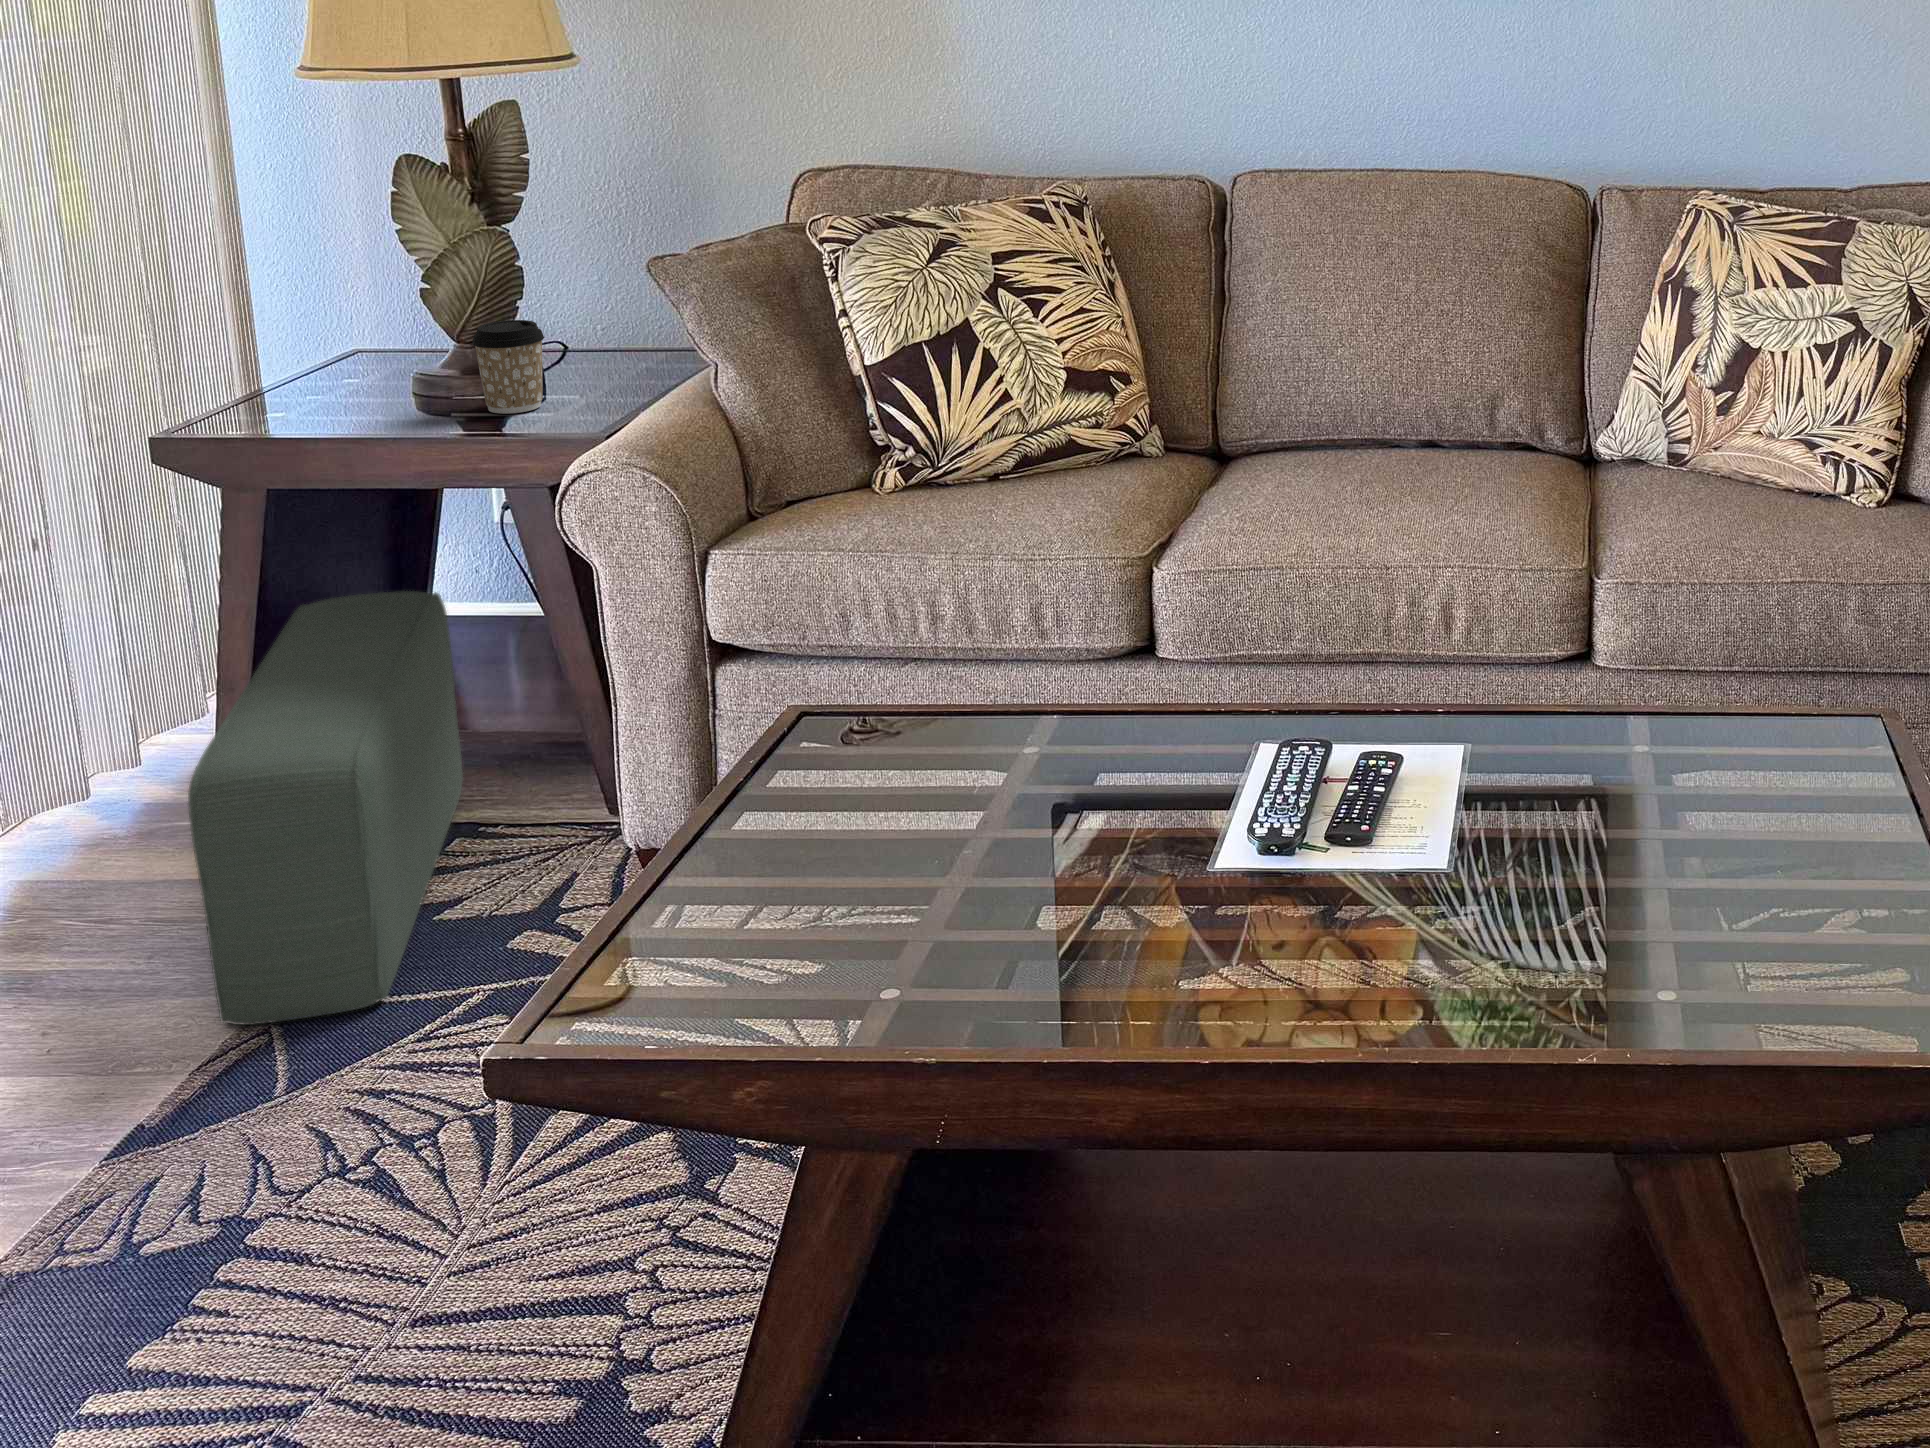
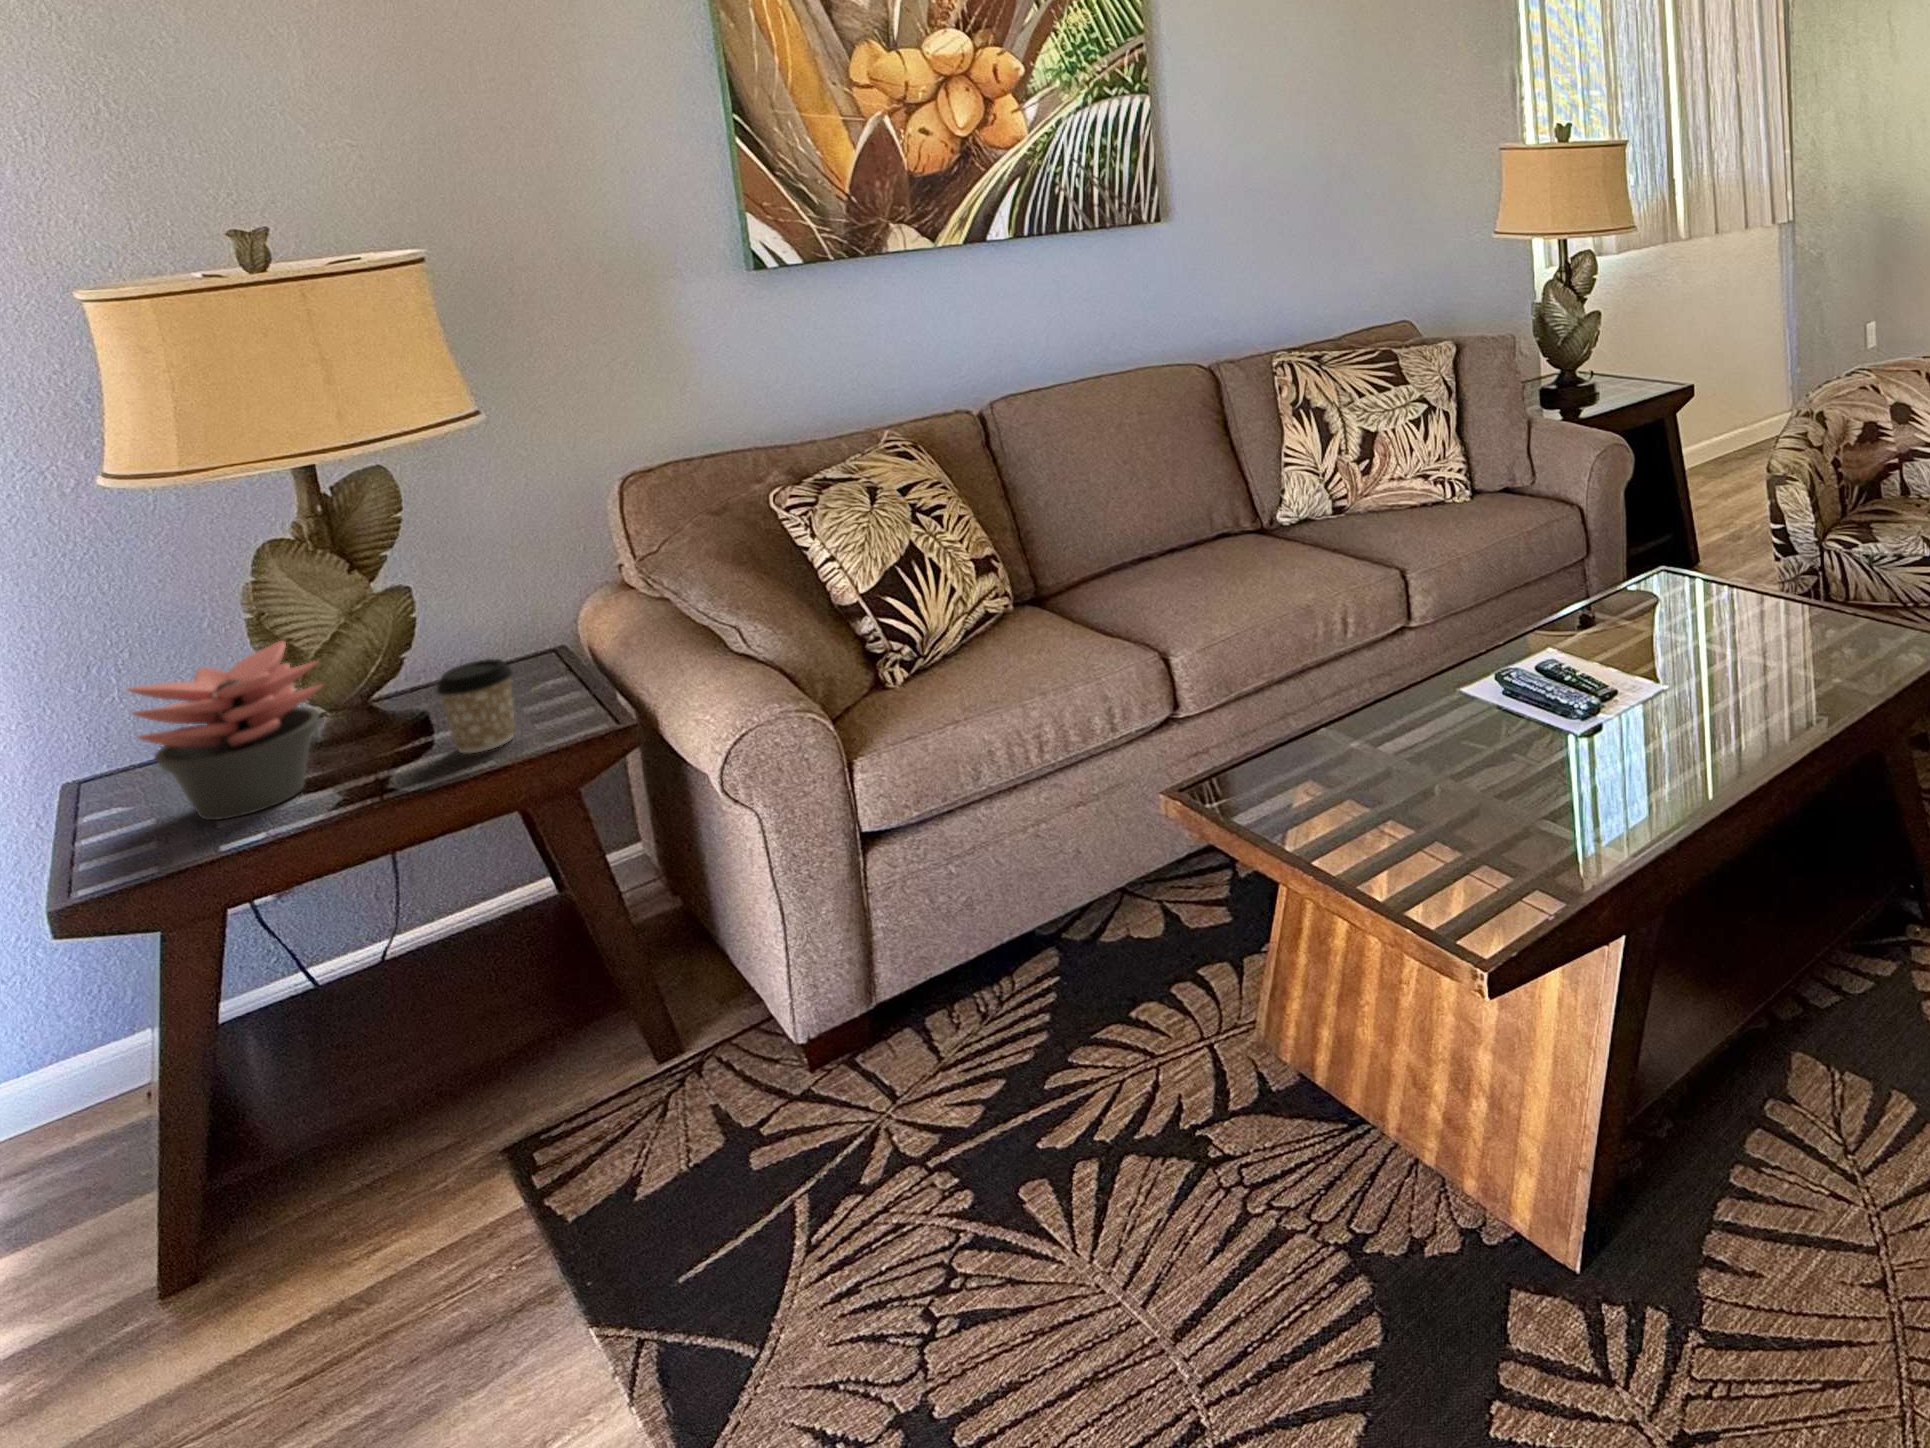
succulent plant: none [257,251,411,404] -> present [128,641,322,820]
pouf: present [188,591,463,1025] -> none [305,943,744,1363]

